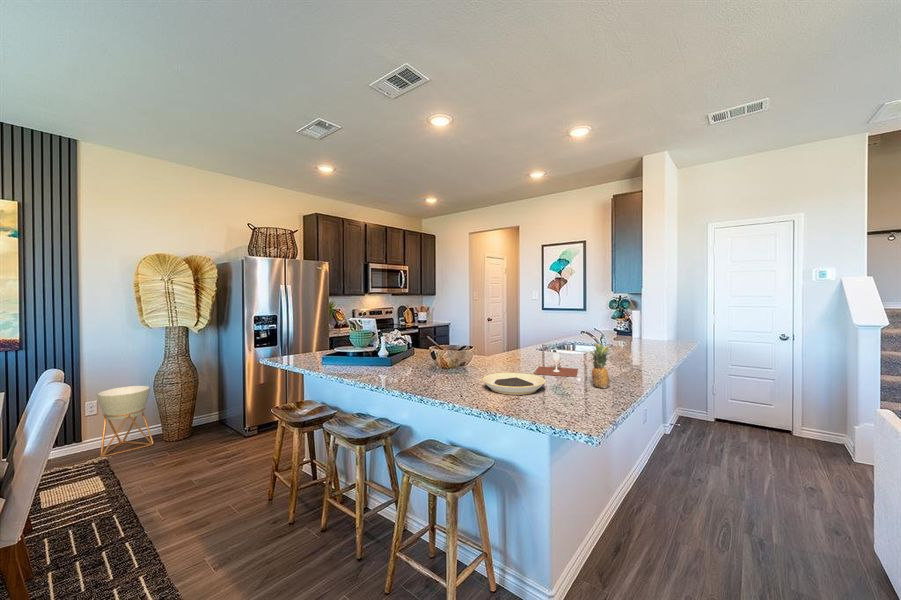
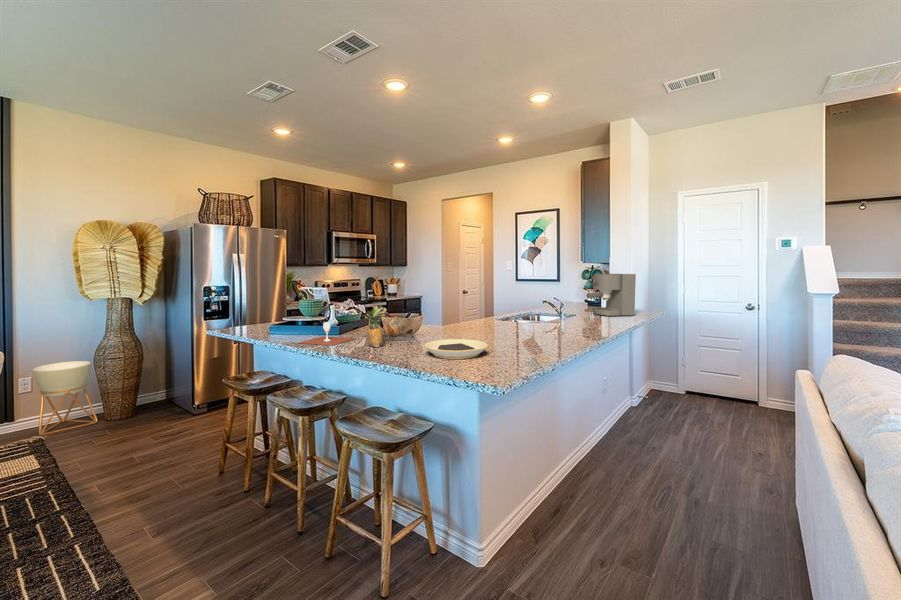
coffee maker: none [619,303,668,345] -> present [587,274,636,316]
fruit: present [589,343,612,388] -> present [365,306,386,347]
wine glass: present [534,353,578,377] -> present [299,322,355,345]

